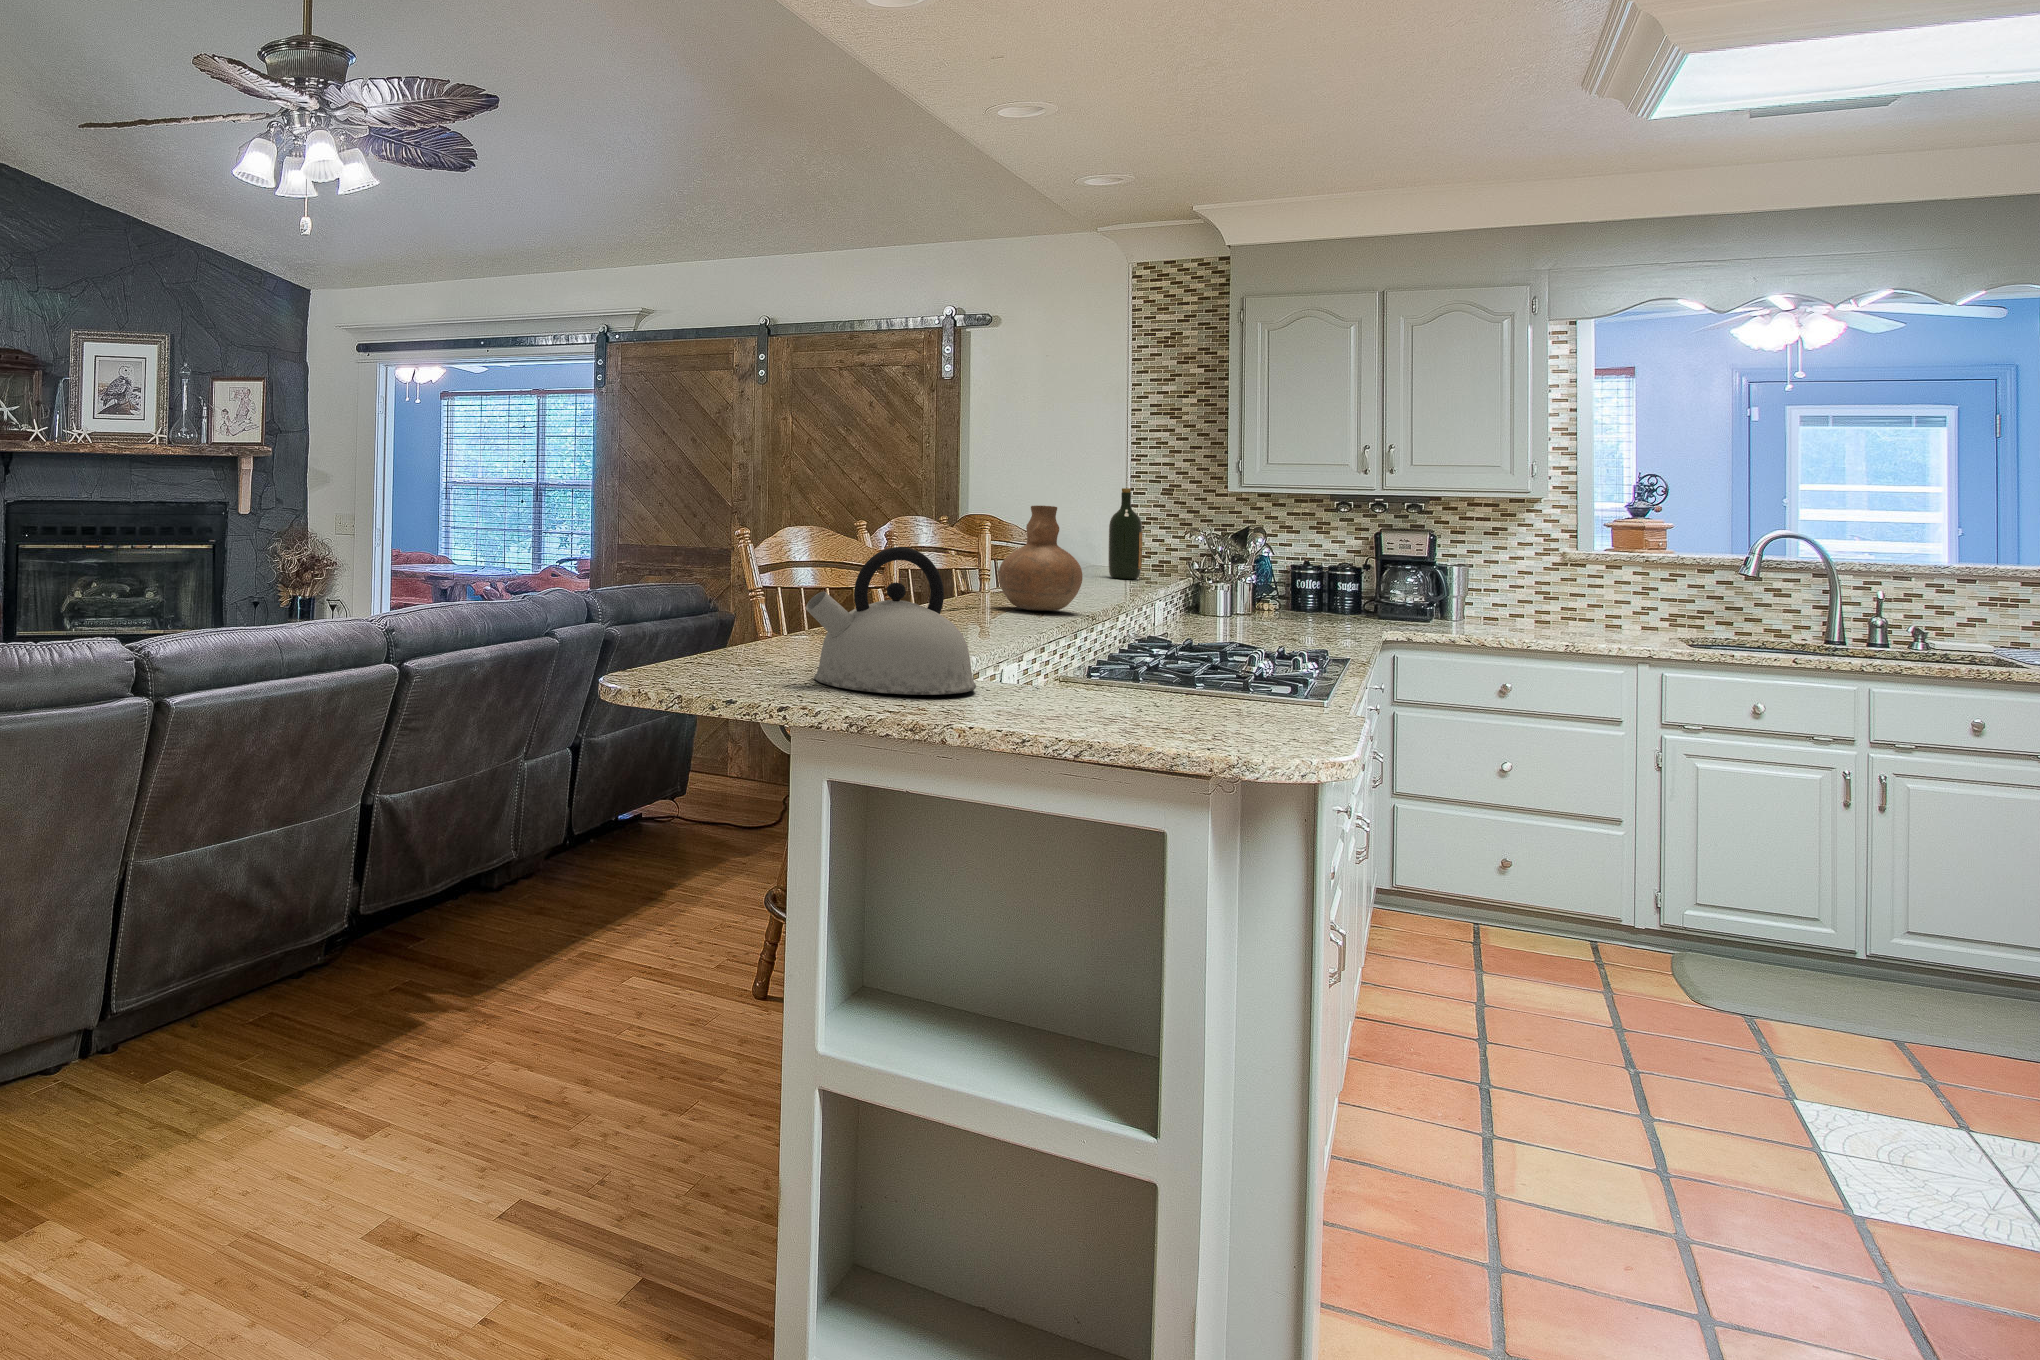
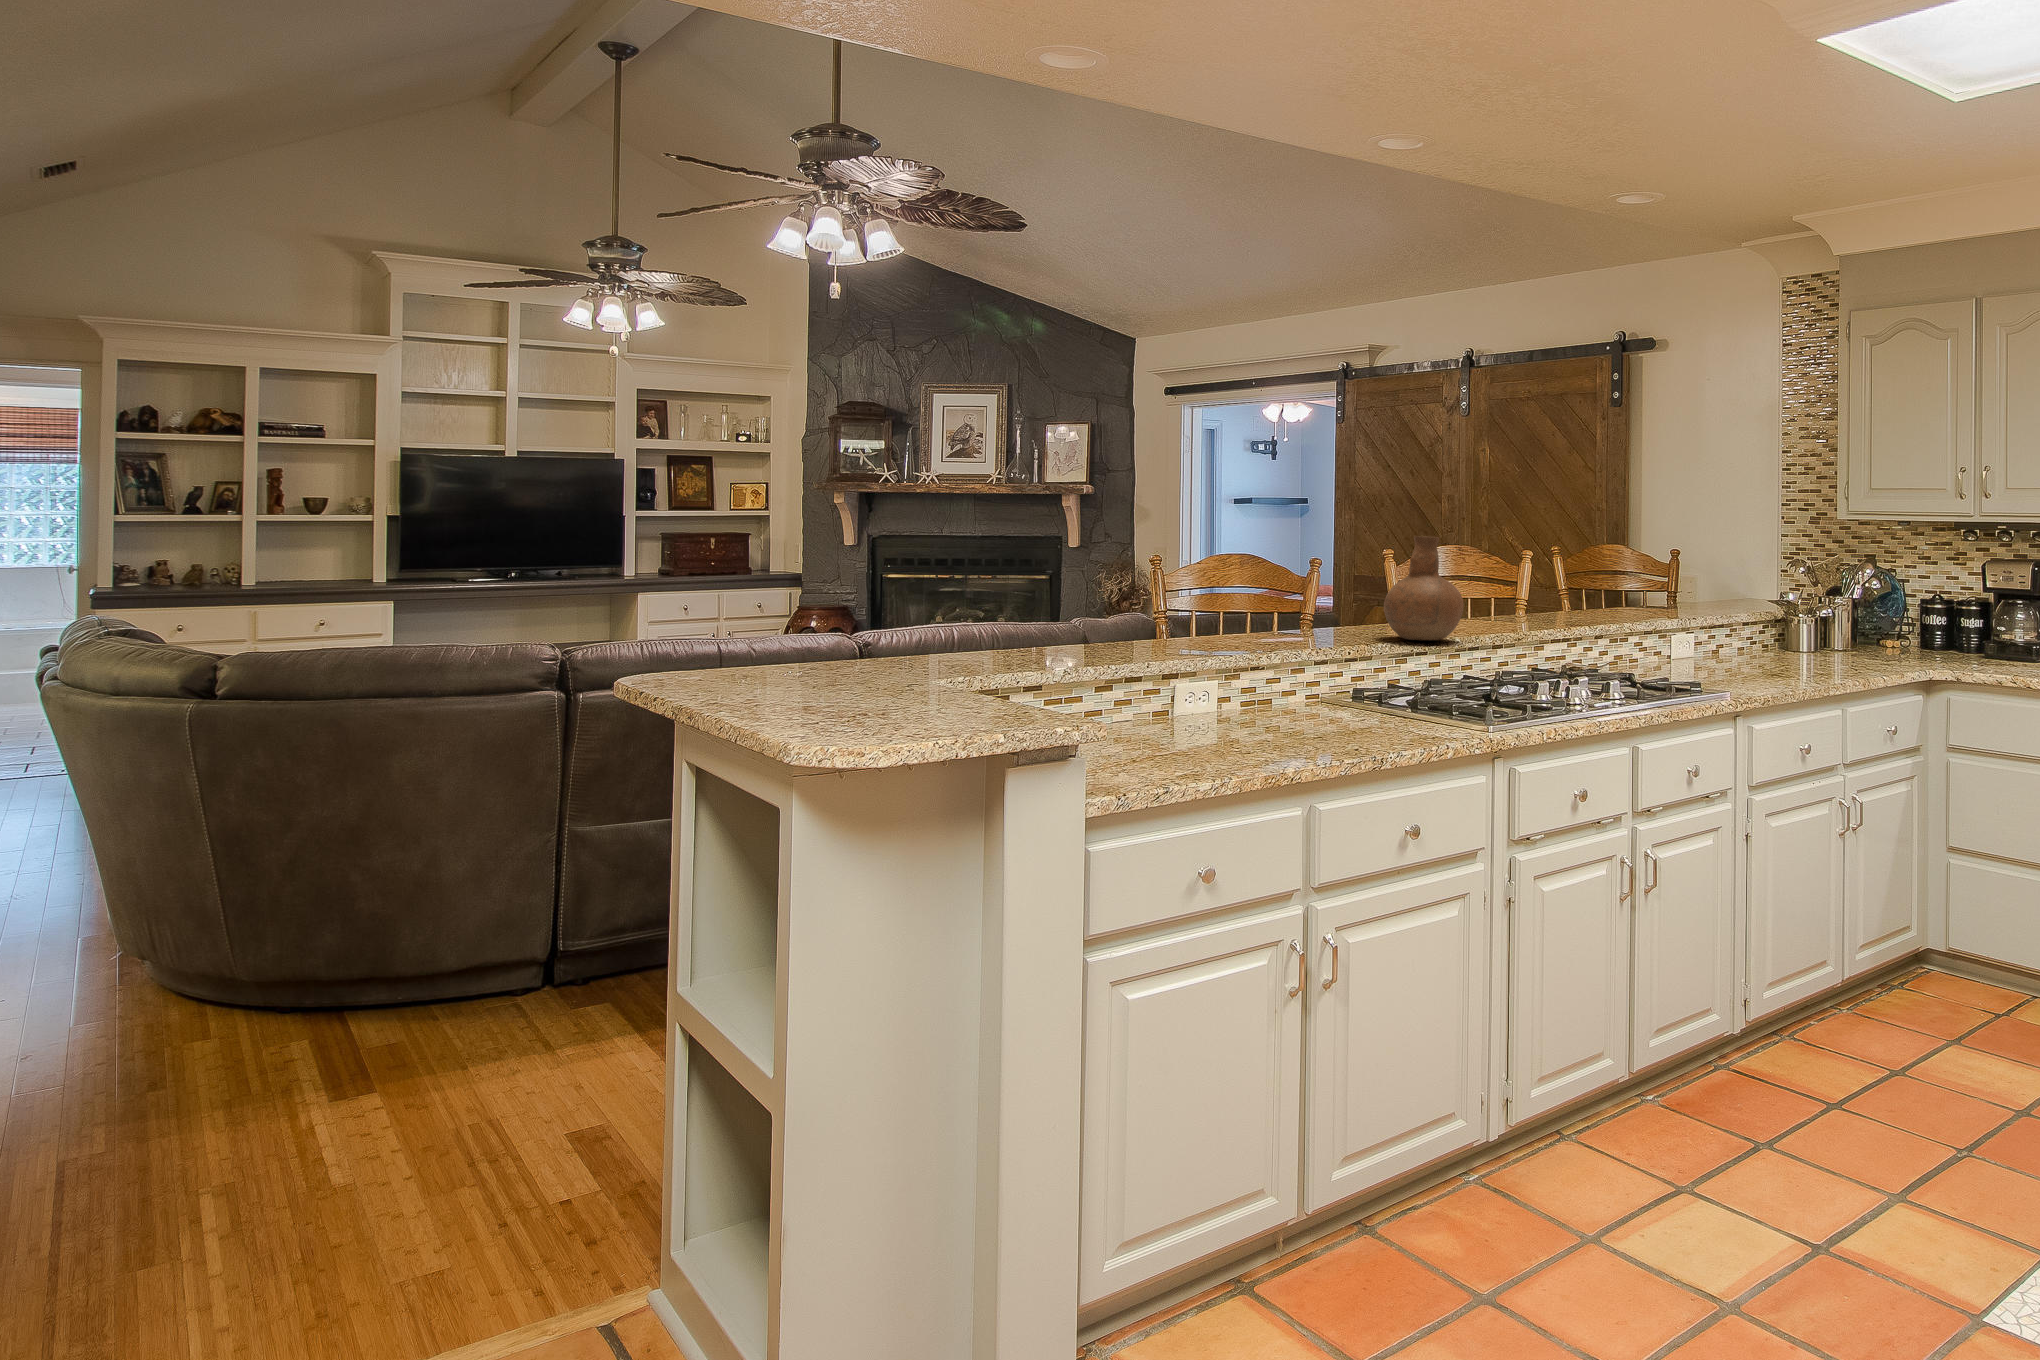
wine bottle: present [1108,488,1143,579] -> none [1706,518,1739,612]
kettle: present [806,547,976,695] -> none [770,575,934,714]

